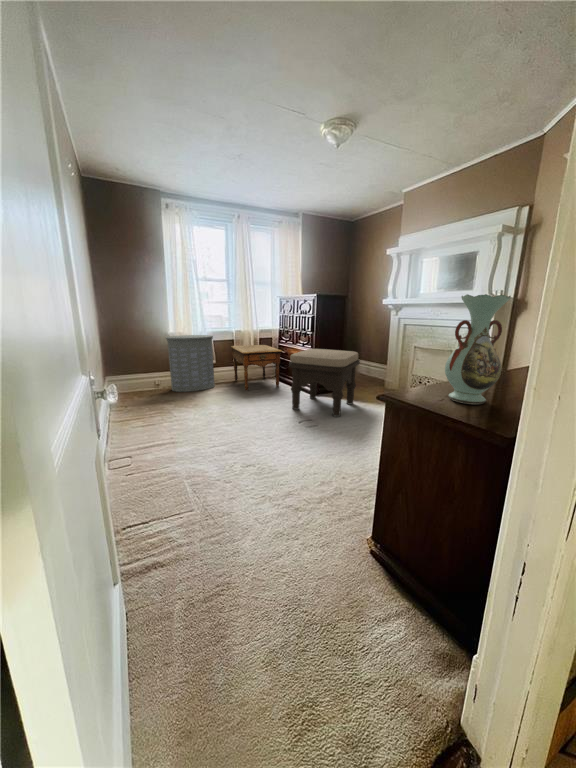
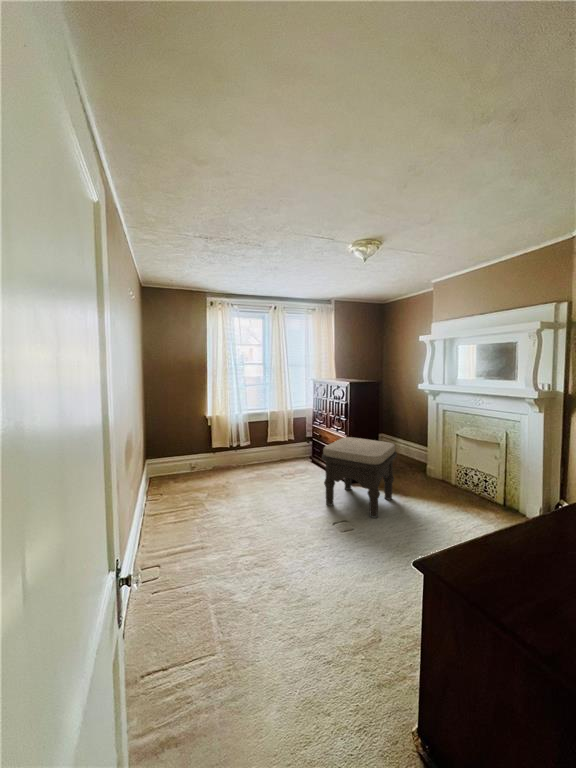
decorative vase: present [445,294,511,404] -> none [487,462,554,591]
laundry hamper: present [166,335,215,392] -> none [202,418,248,477]
side table: present [231,345,282,390] -> none [264,425,316,476]

